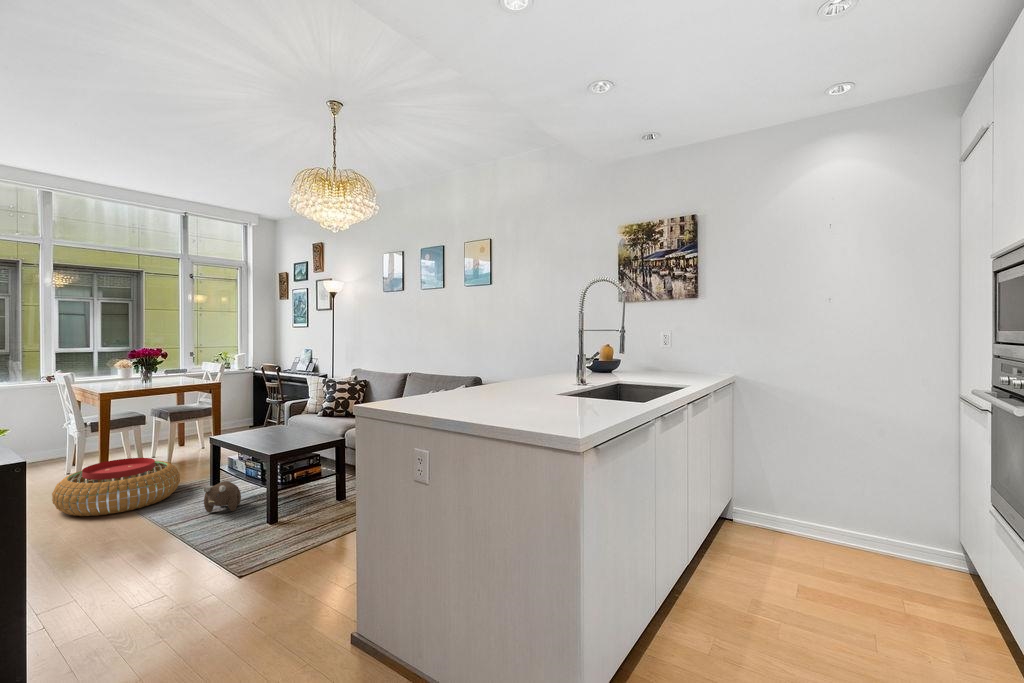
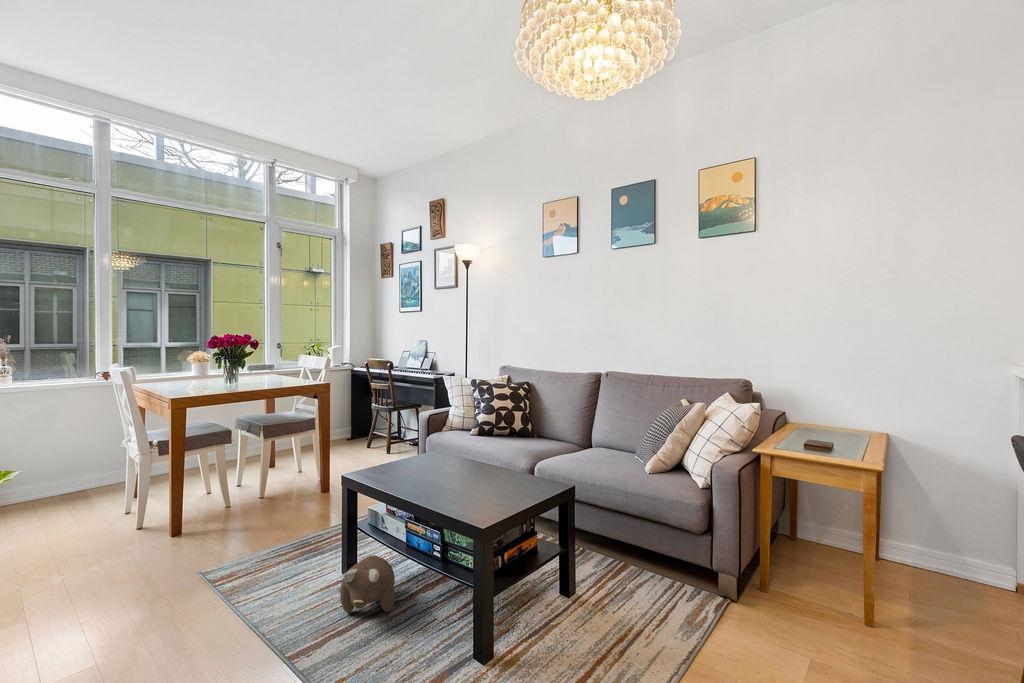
pouf: present [52,458,180,516] -> none [95,501,289,614]

